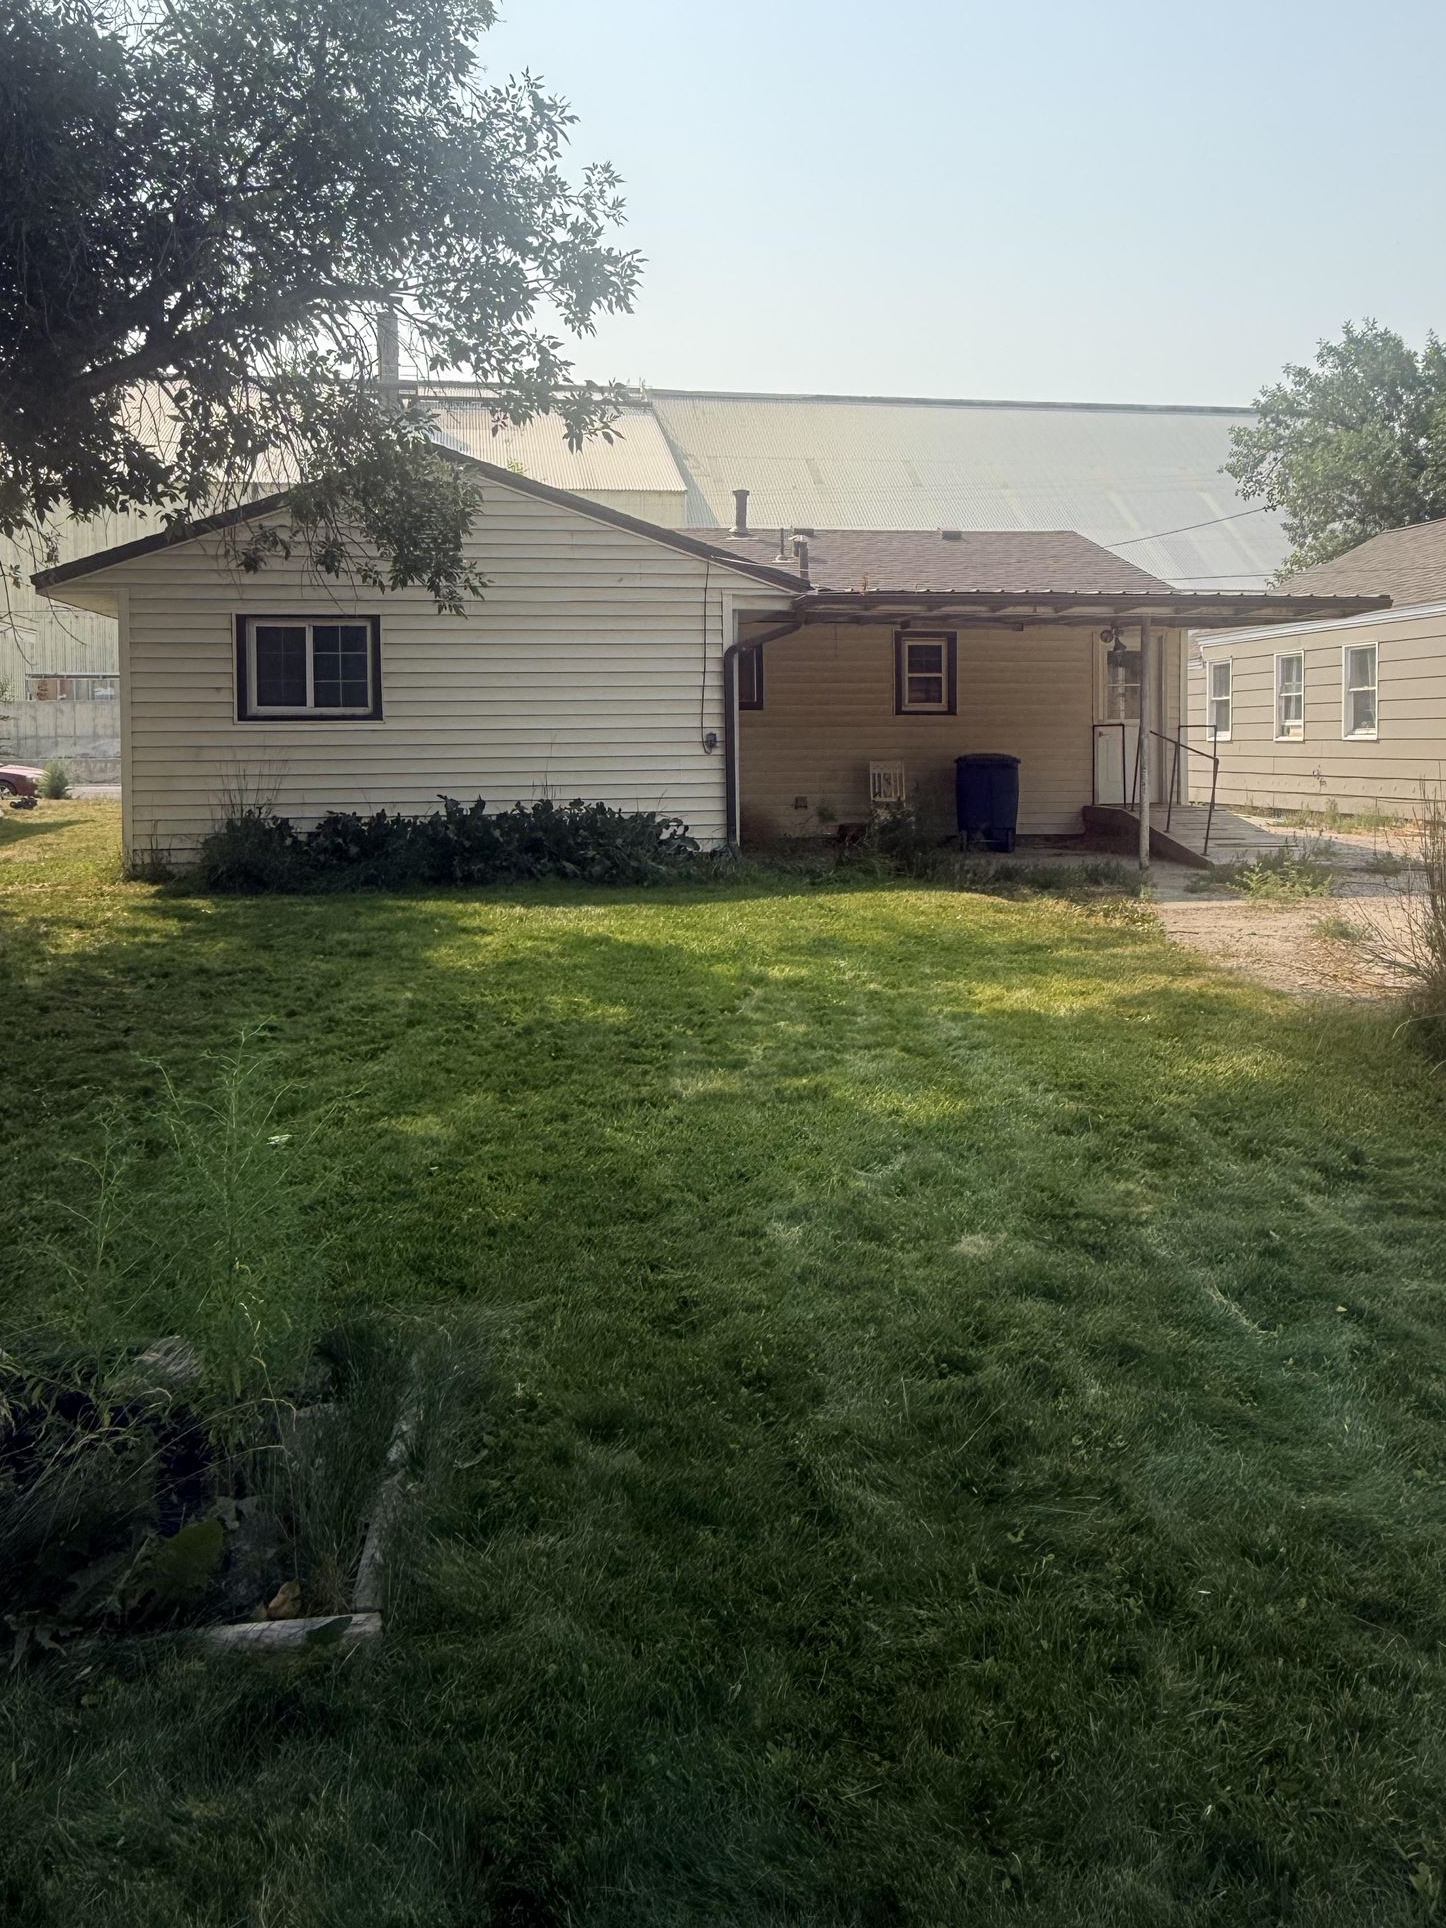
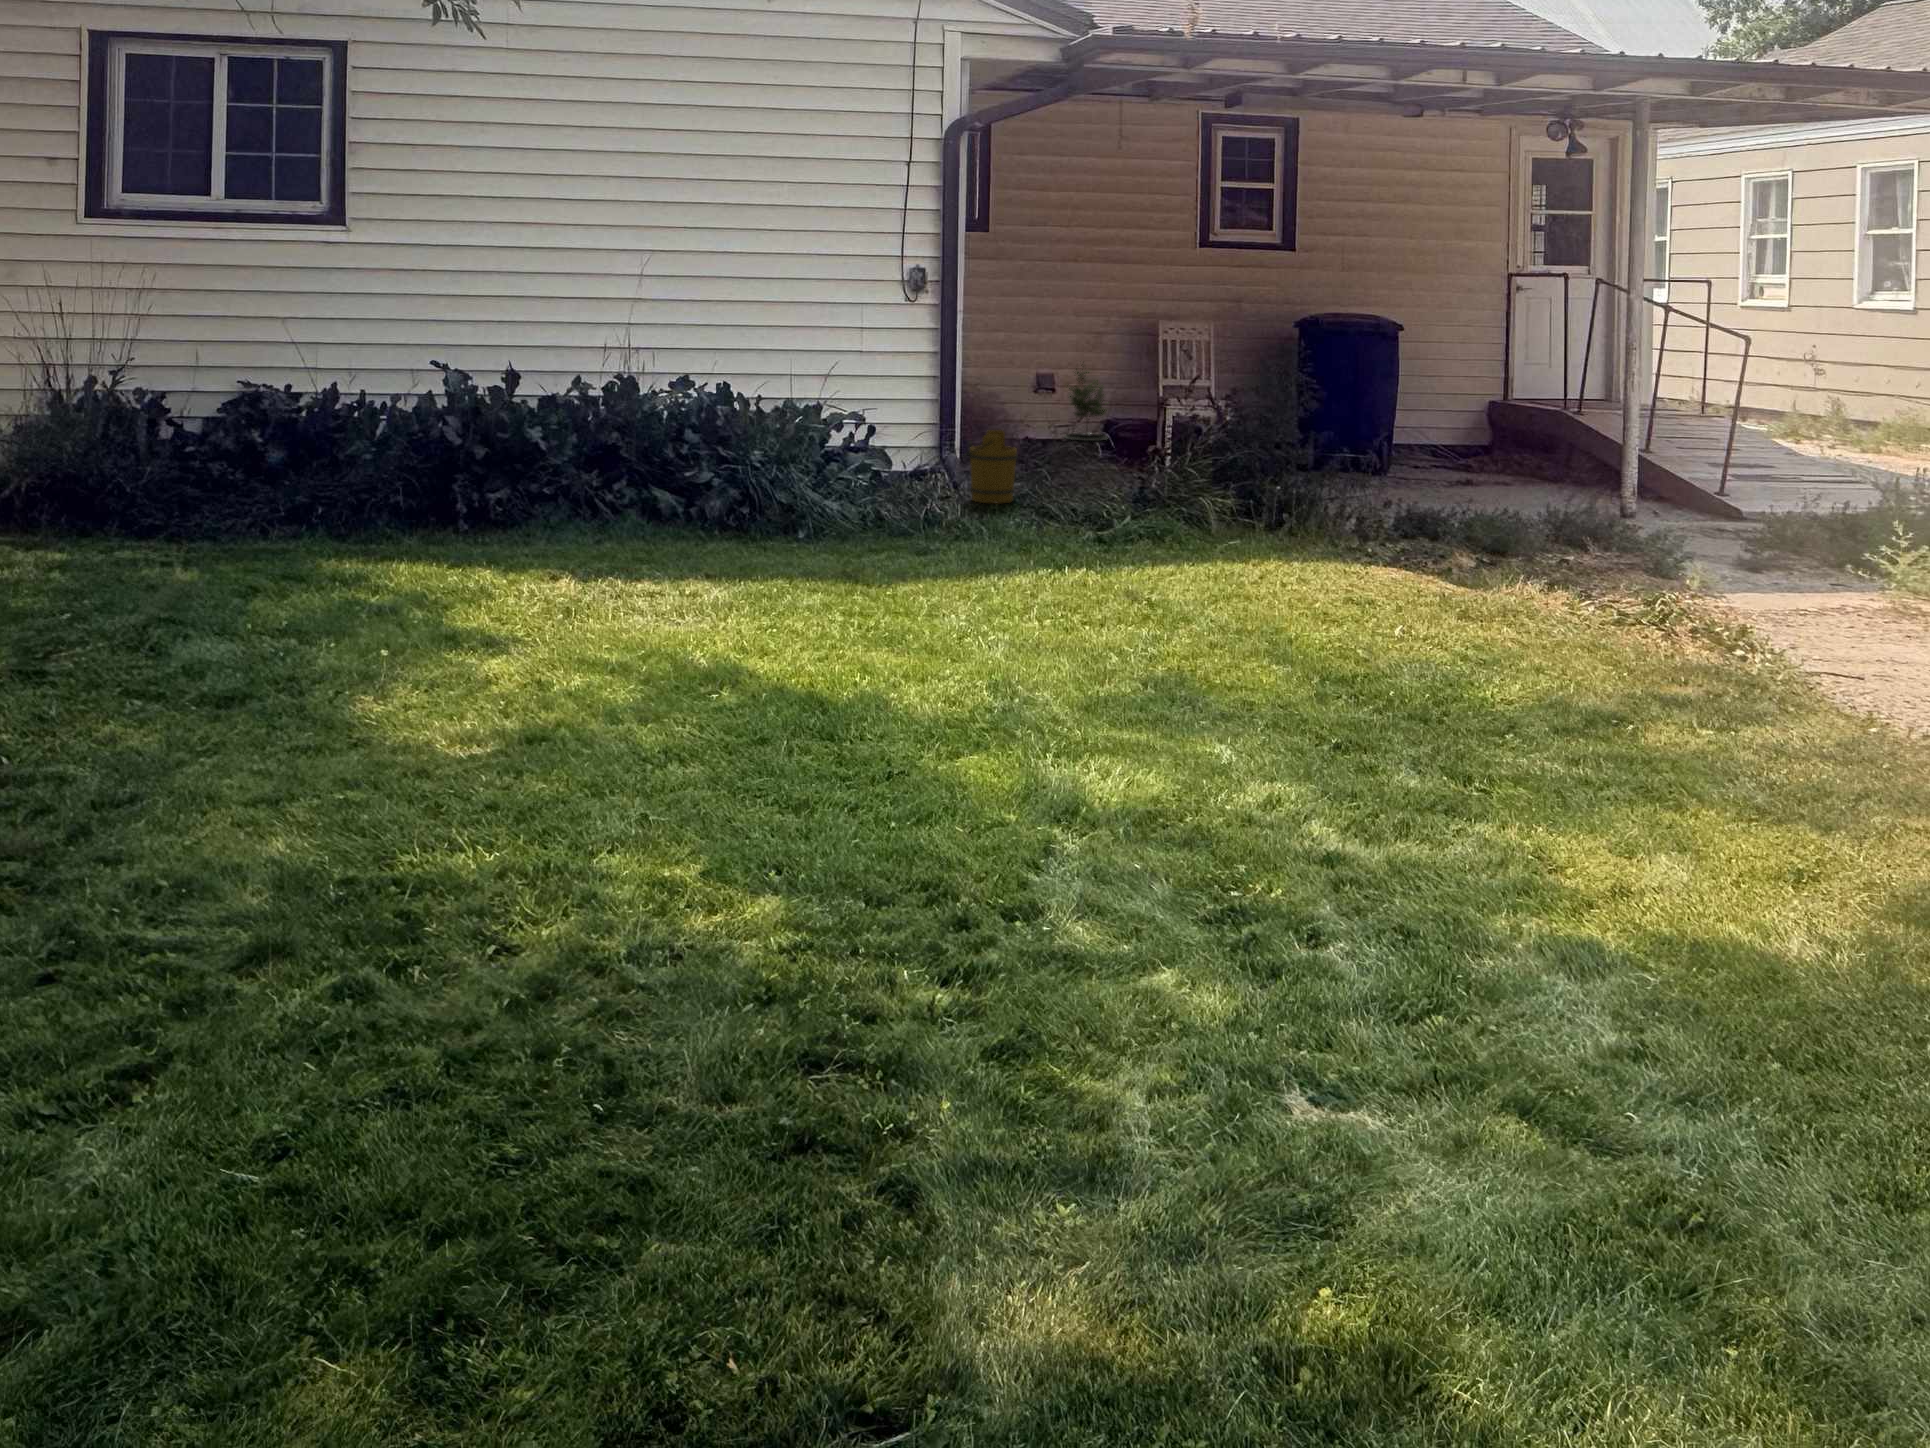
bucket: none [740,828,772,870] -> present [964,430,1018,504]

